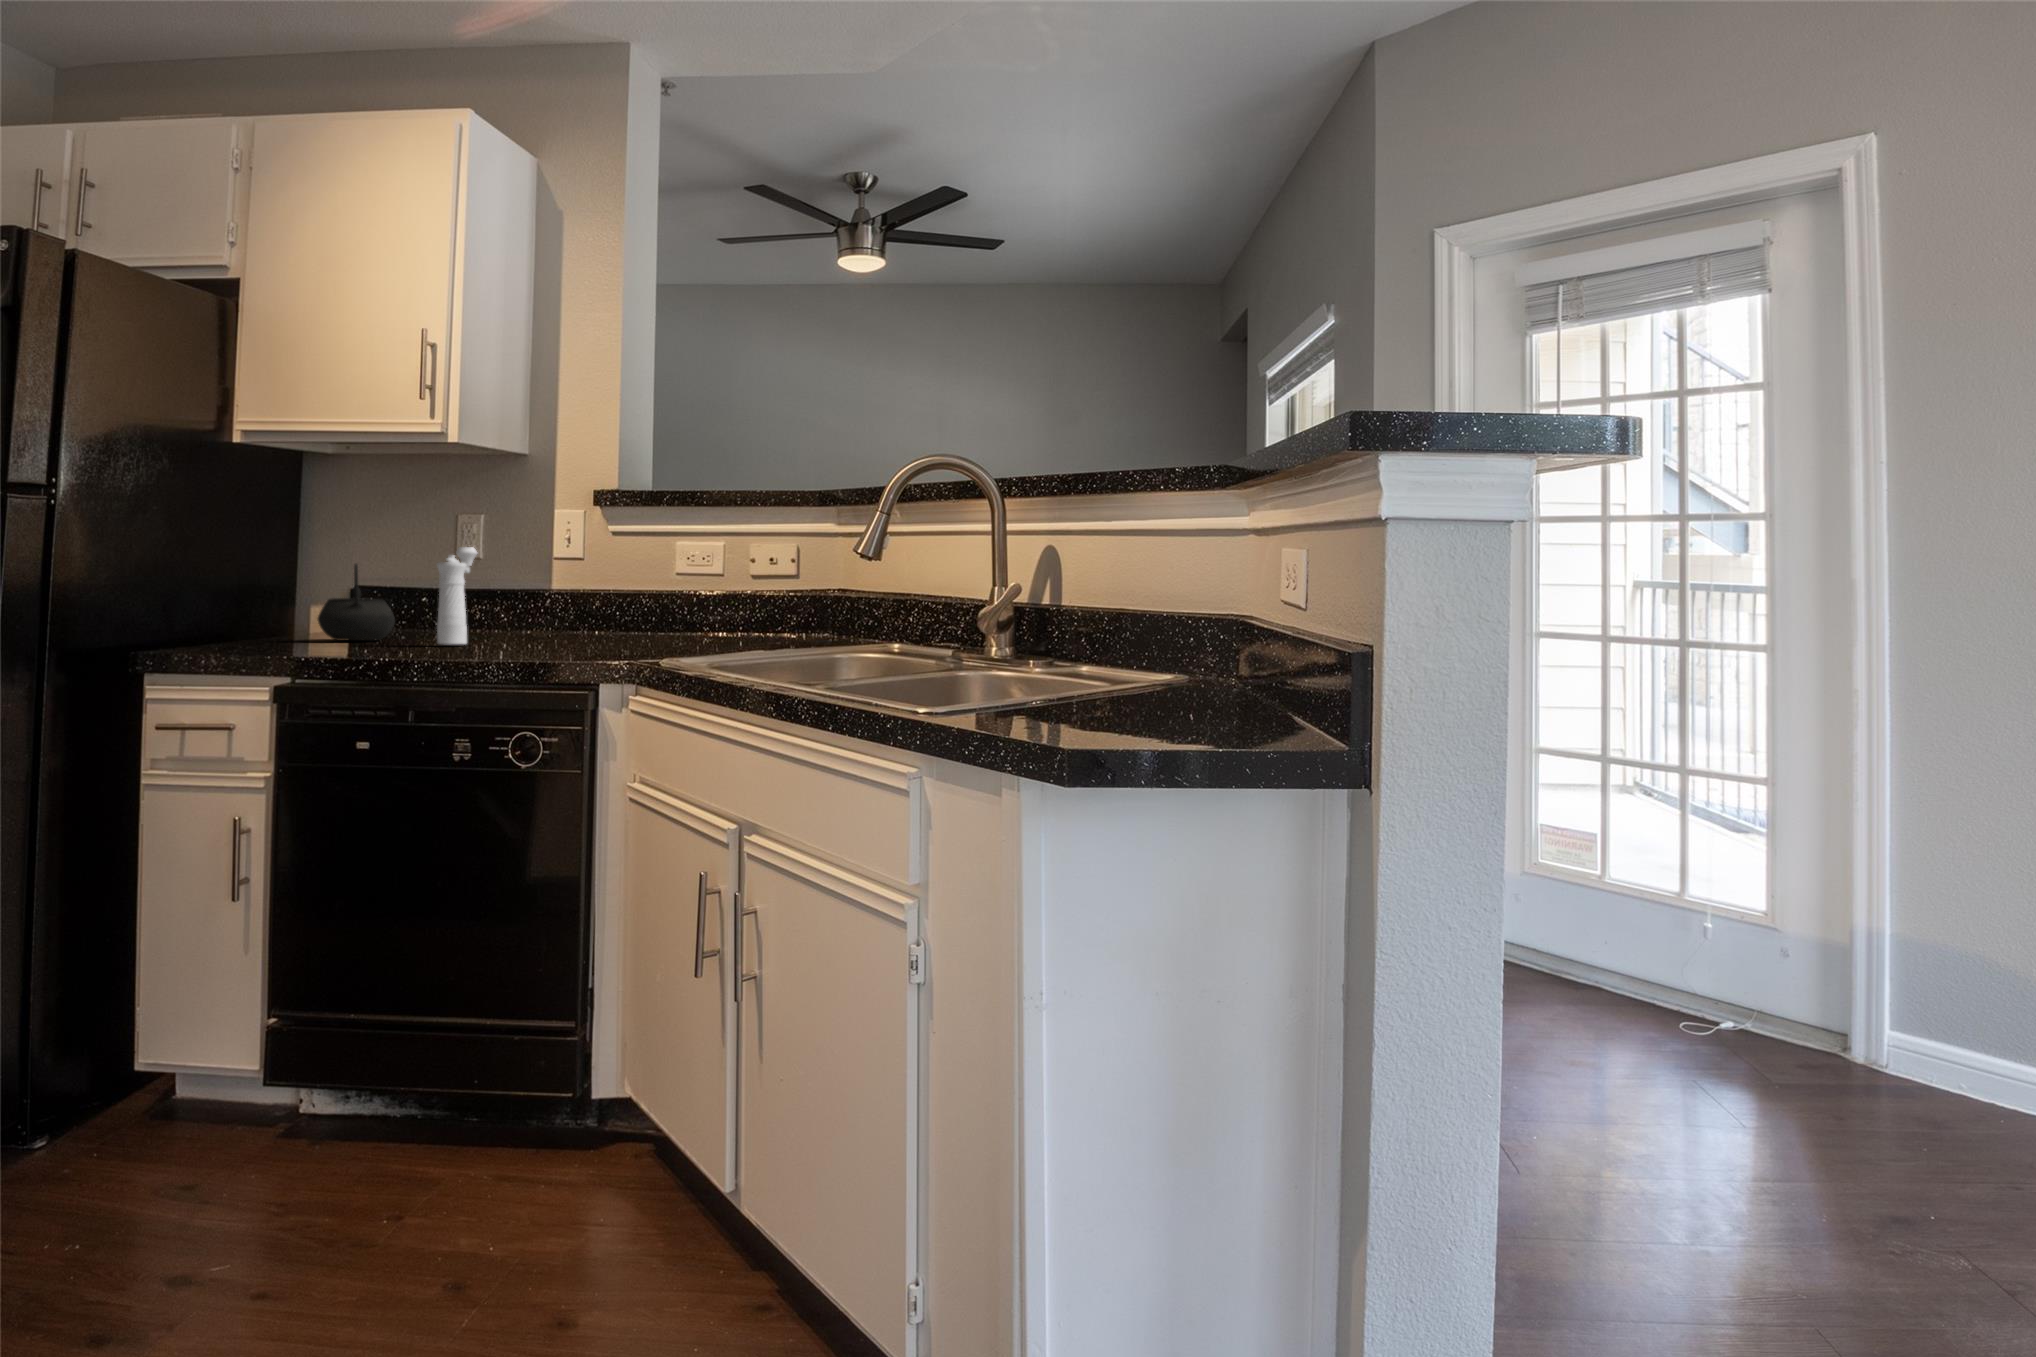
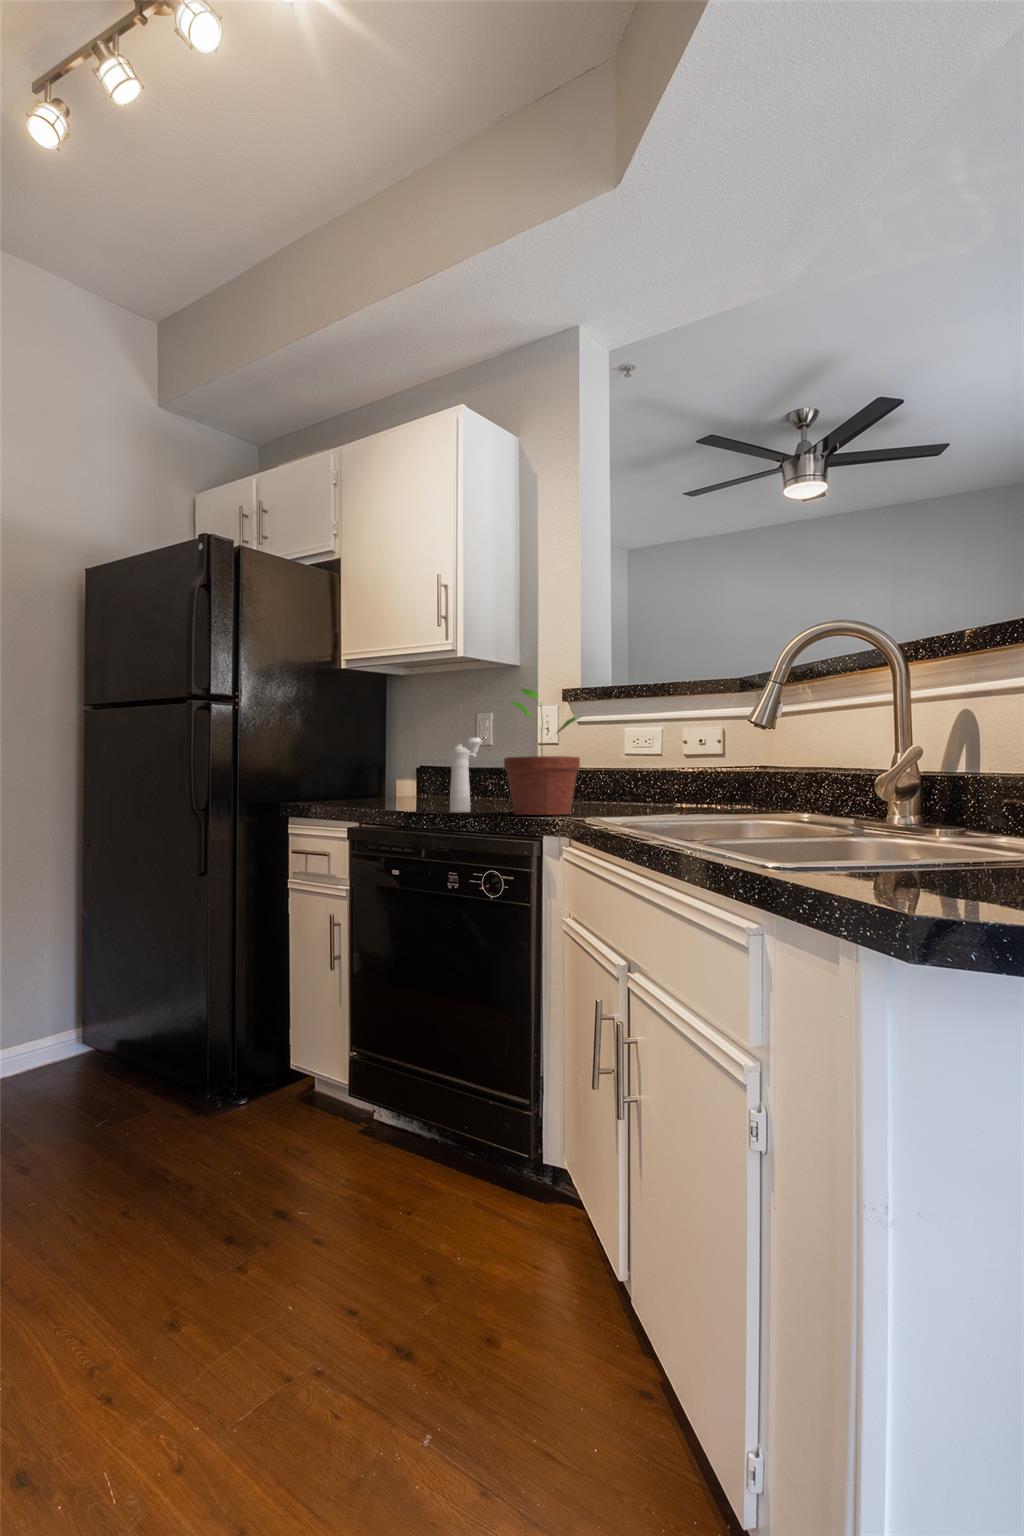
potted plant: none [521,487,630,647] -> present [504,689,580,815]
kettle: present [318,564,395,641] -> none [382,752,432,809]

